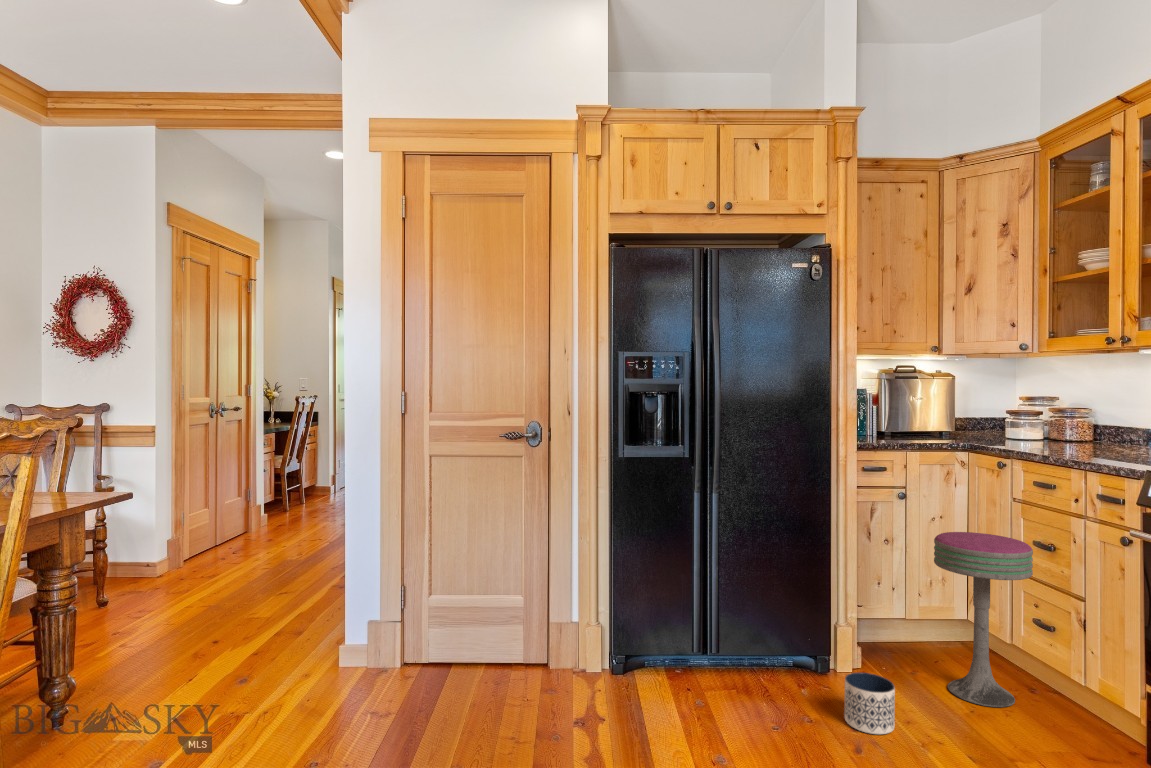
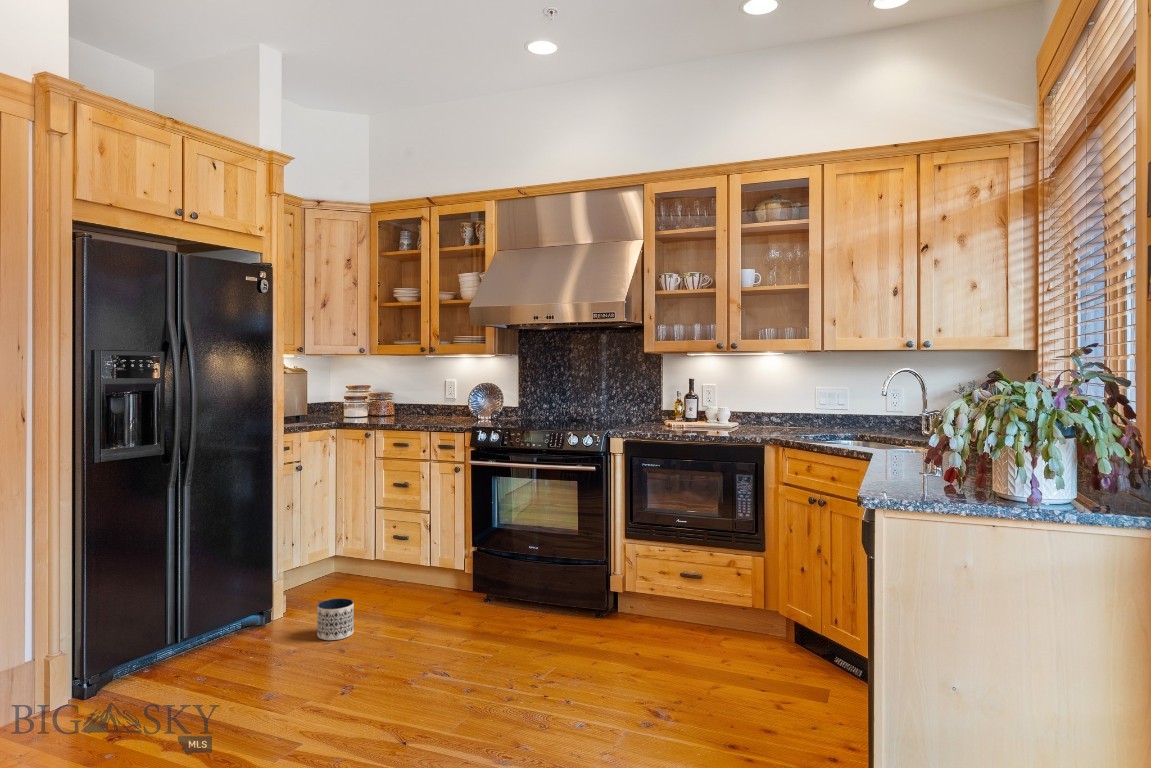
bar stool: present [934,532,1033,707] -> none [337,485,399,603]

